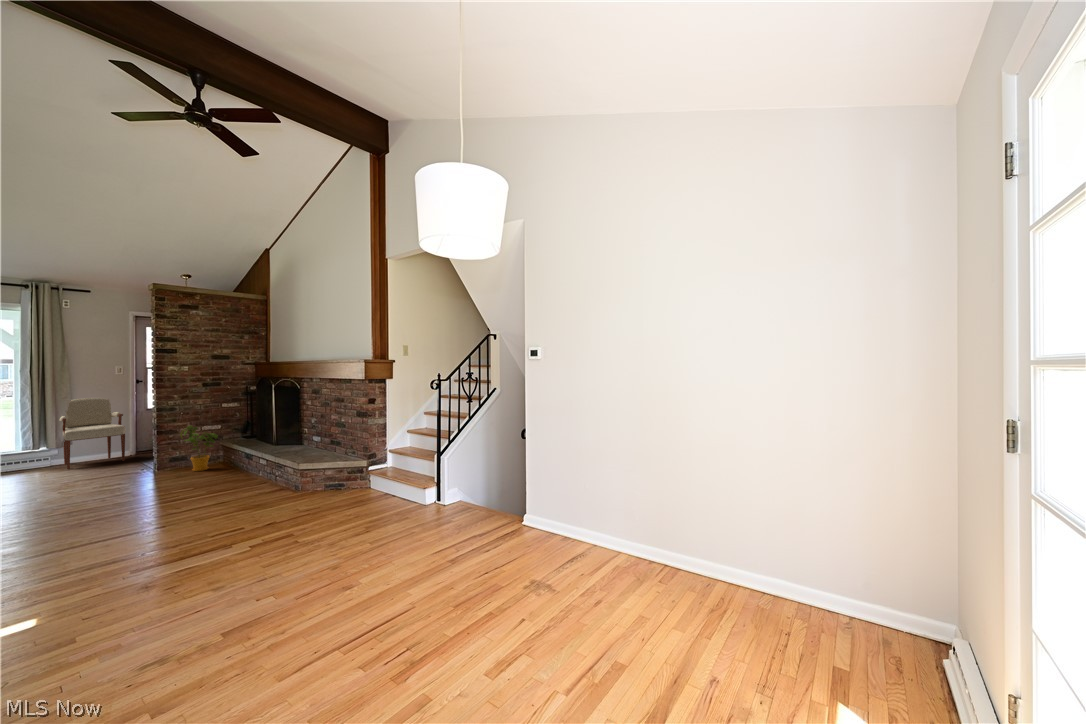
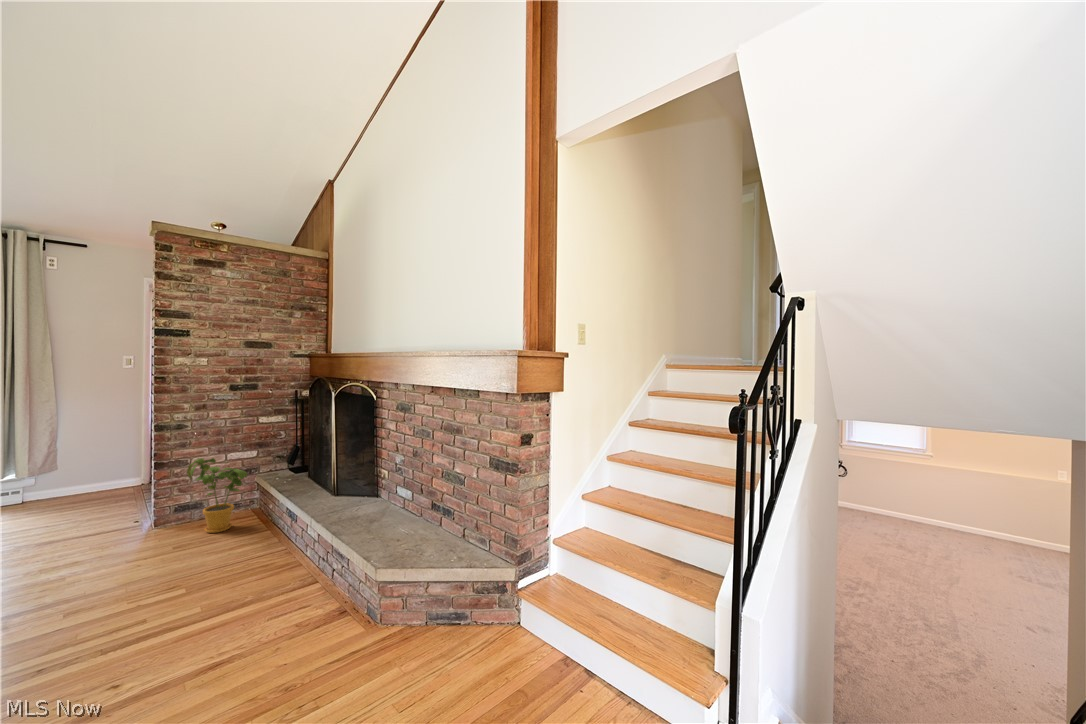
armchair: present [59,398,126,469] -> none [31,402,129,513]

